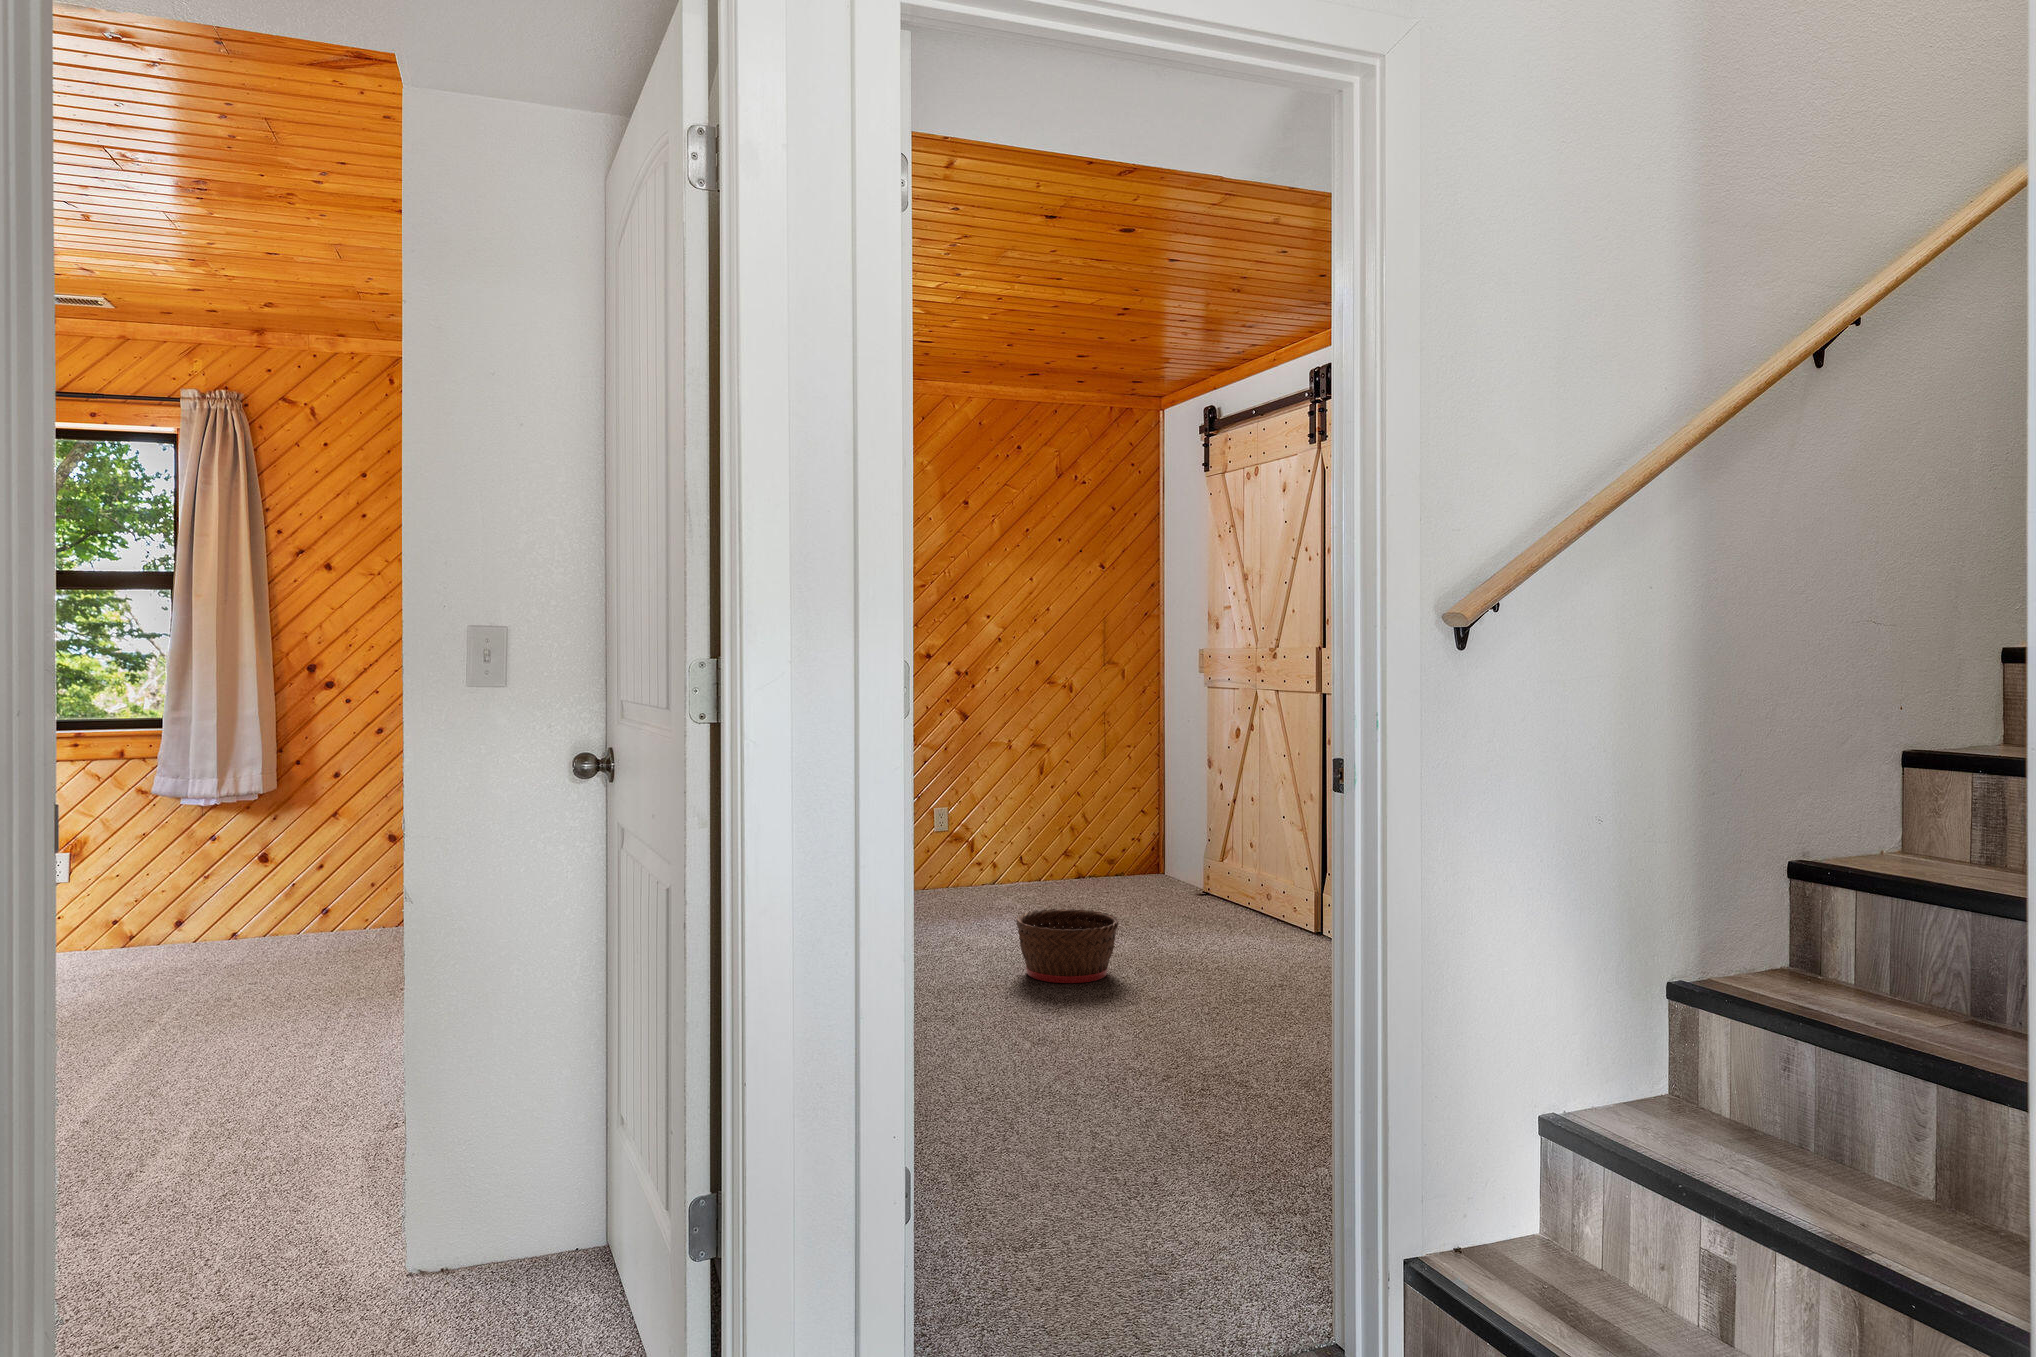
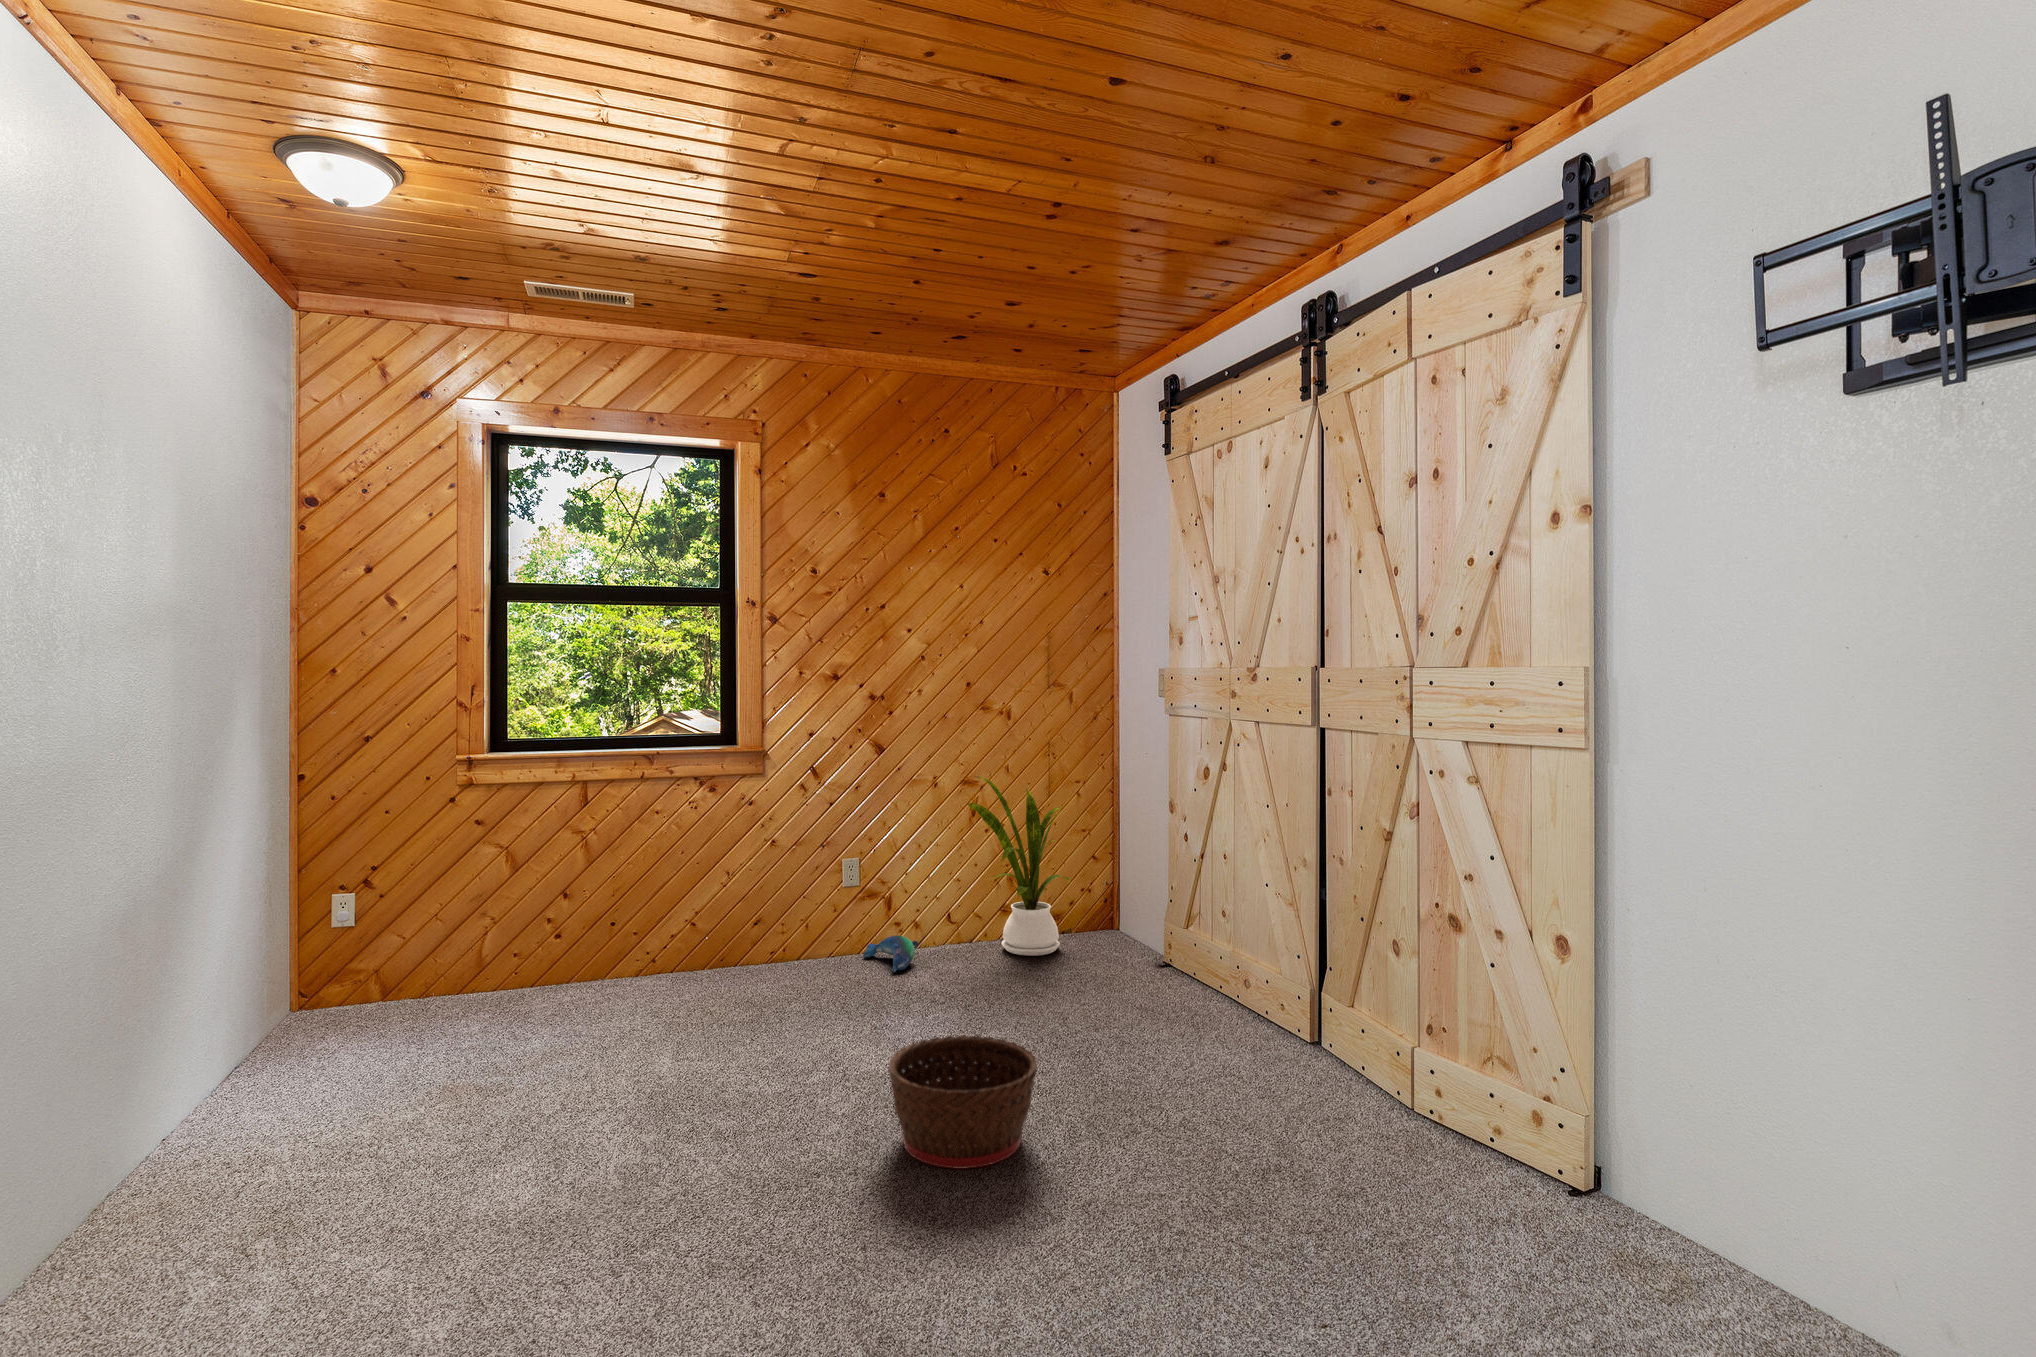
house plant: none [1037,739,1124,888] -> present [968,776,1070,956]
plush toy: none [954,871,1000,898] -> present [863,935,918,972]

